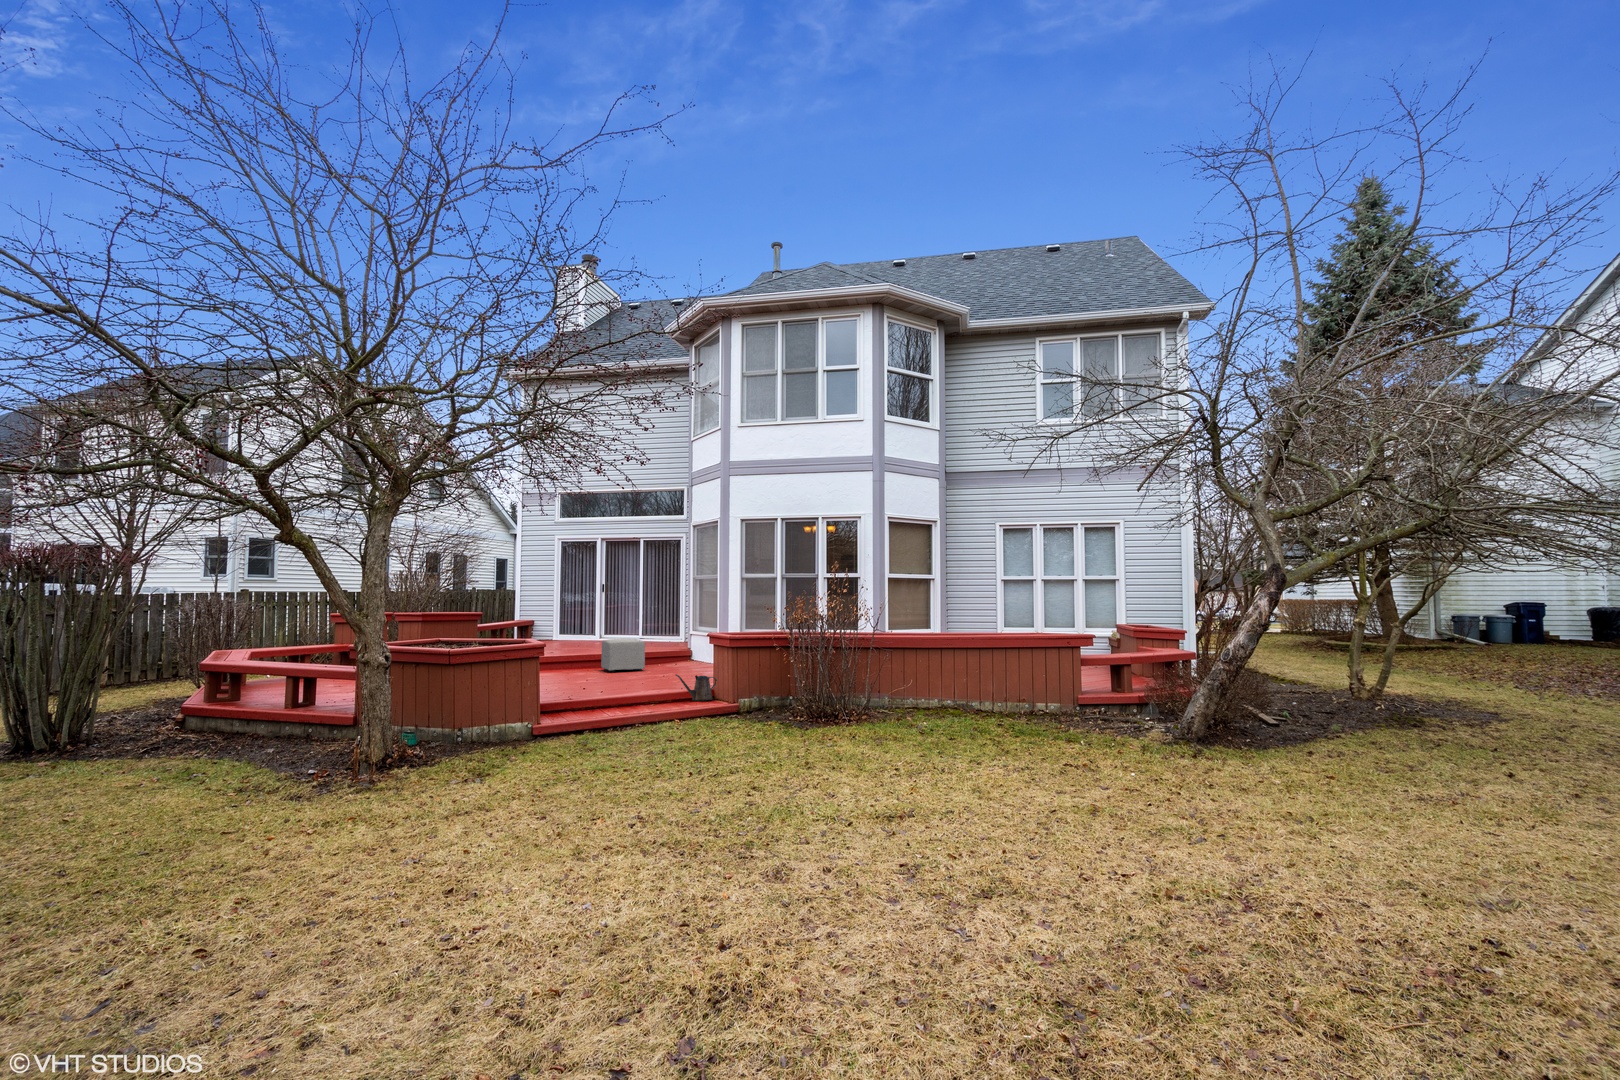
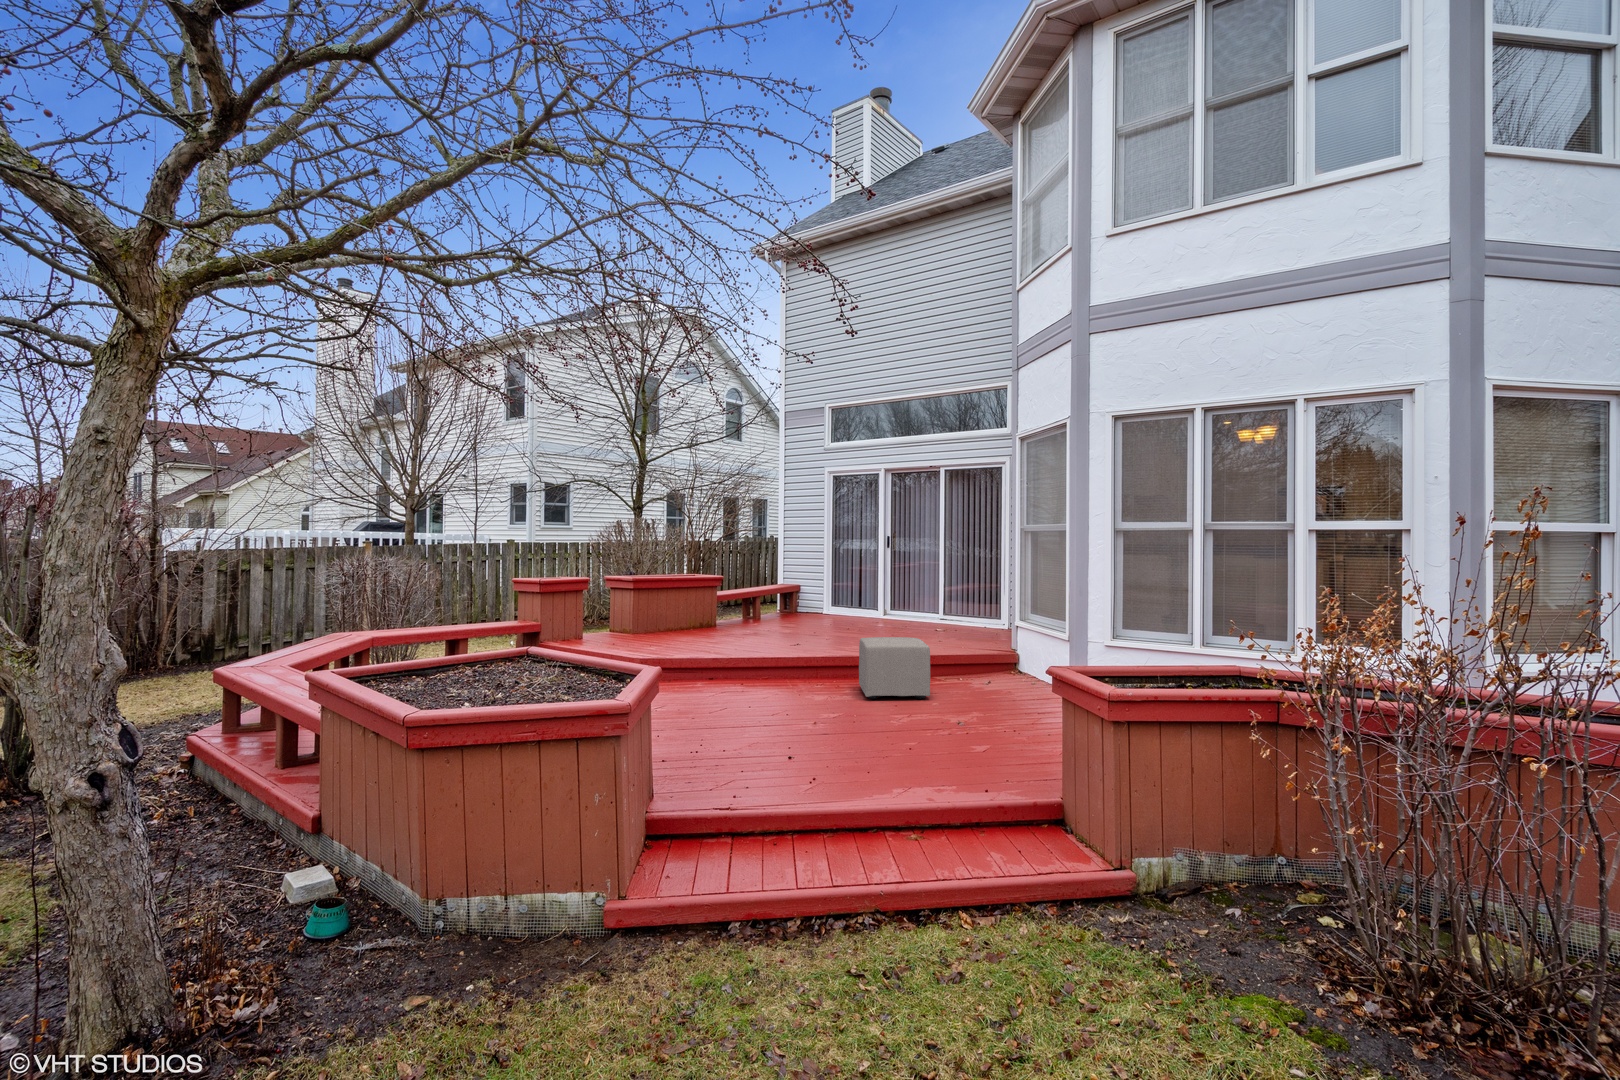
watering can: present [676,674,717,701] -> none [969,788,1080,863]

